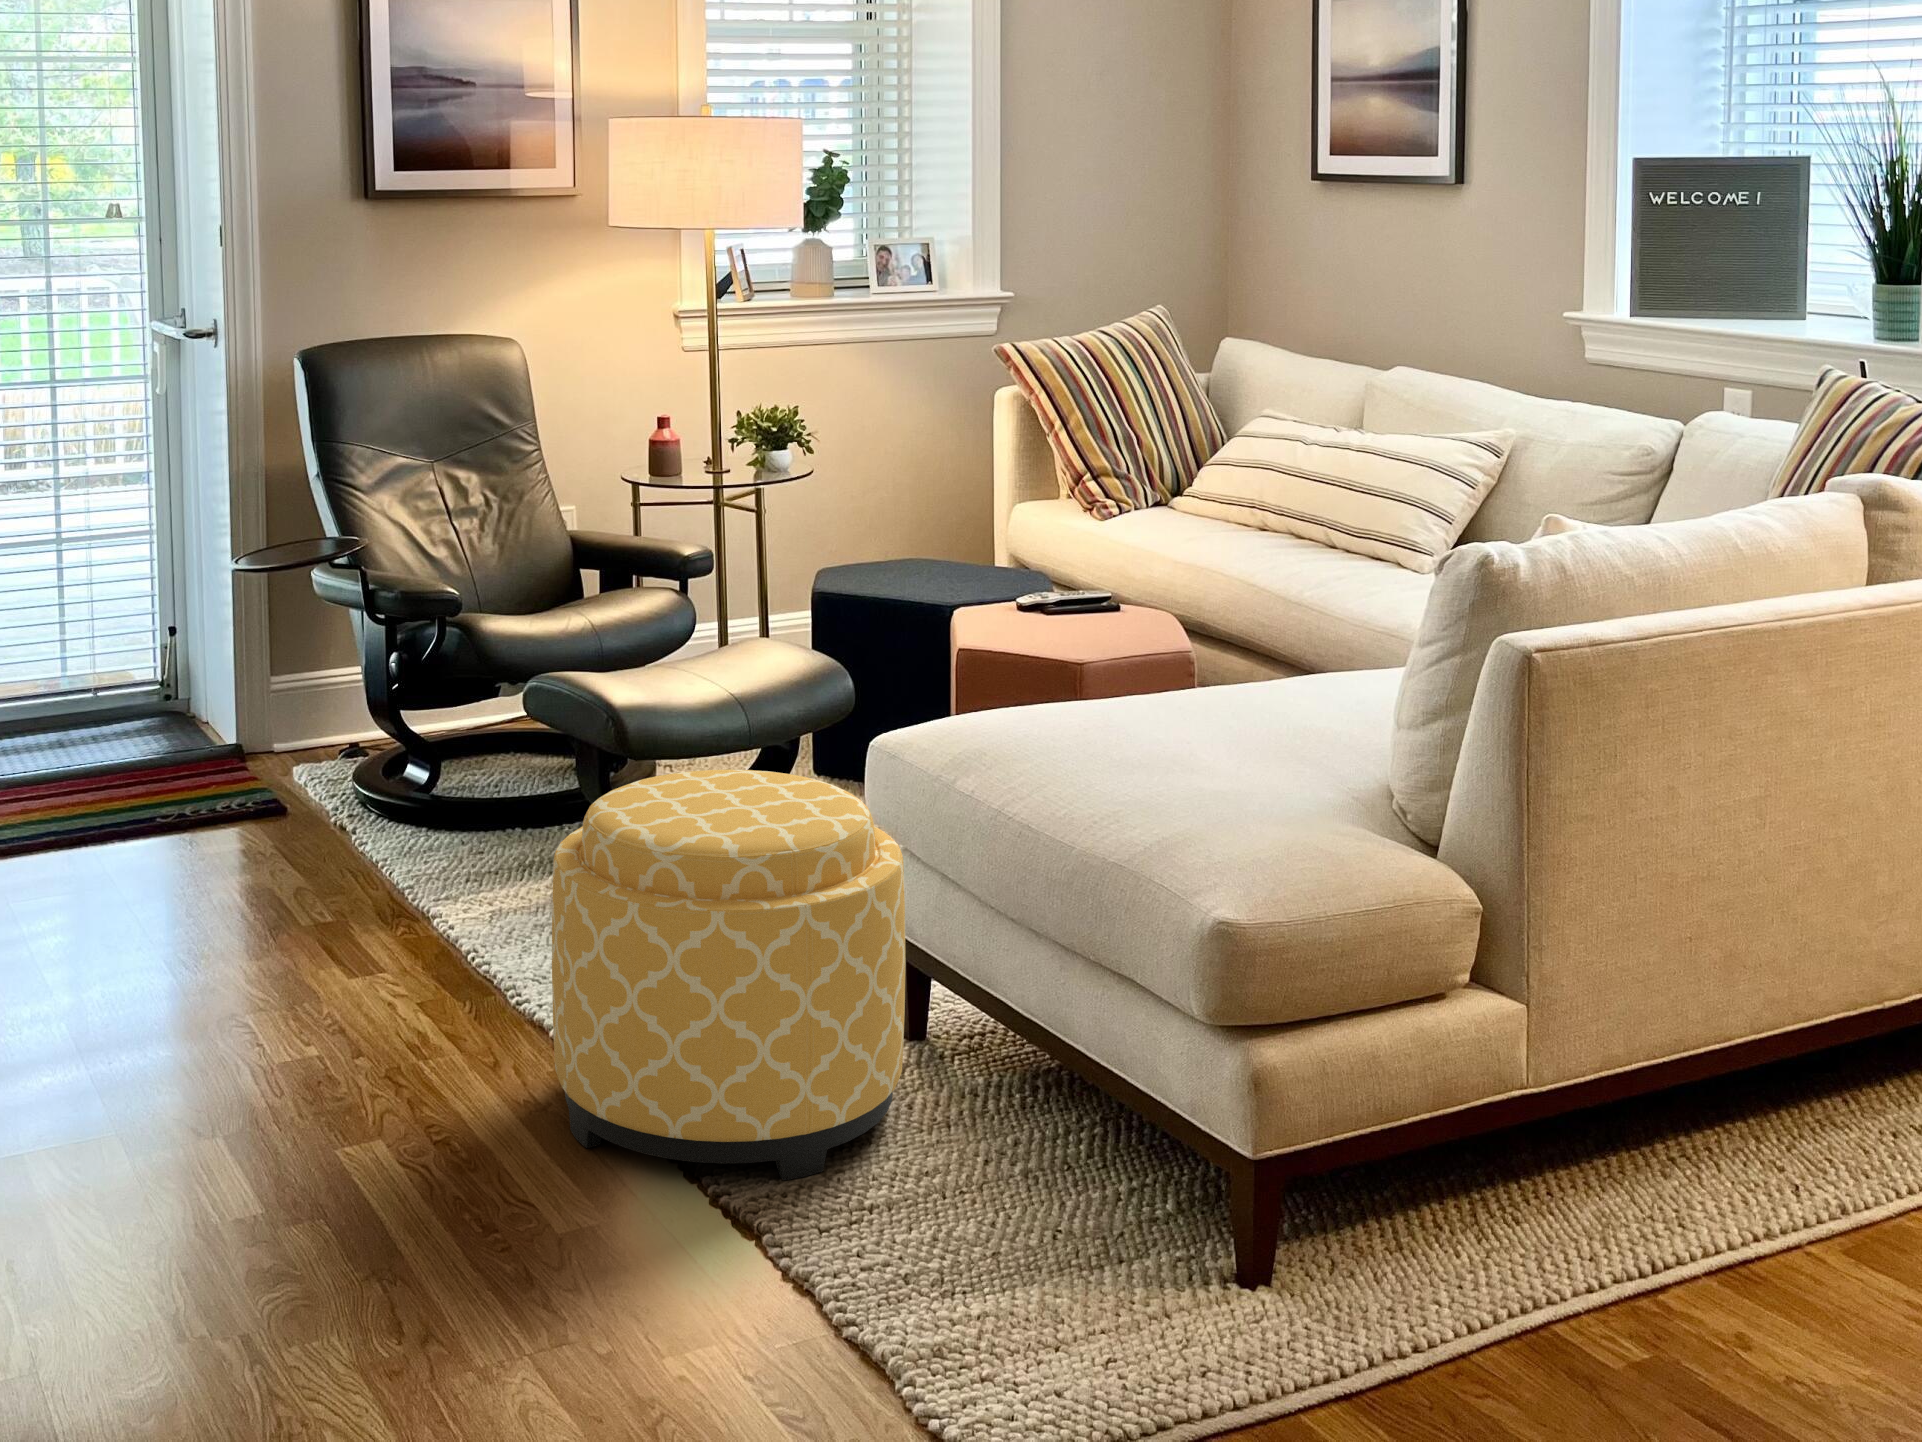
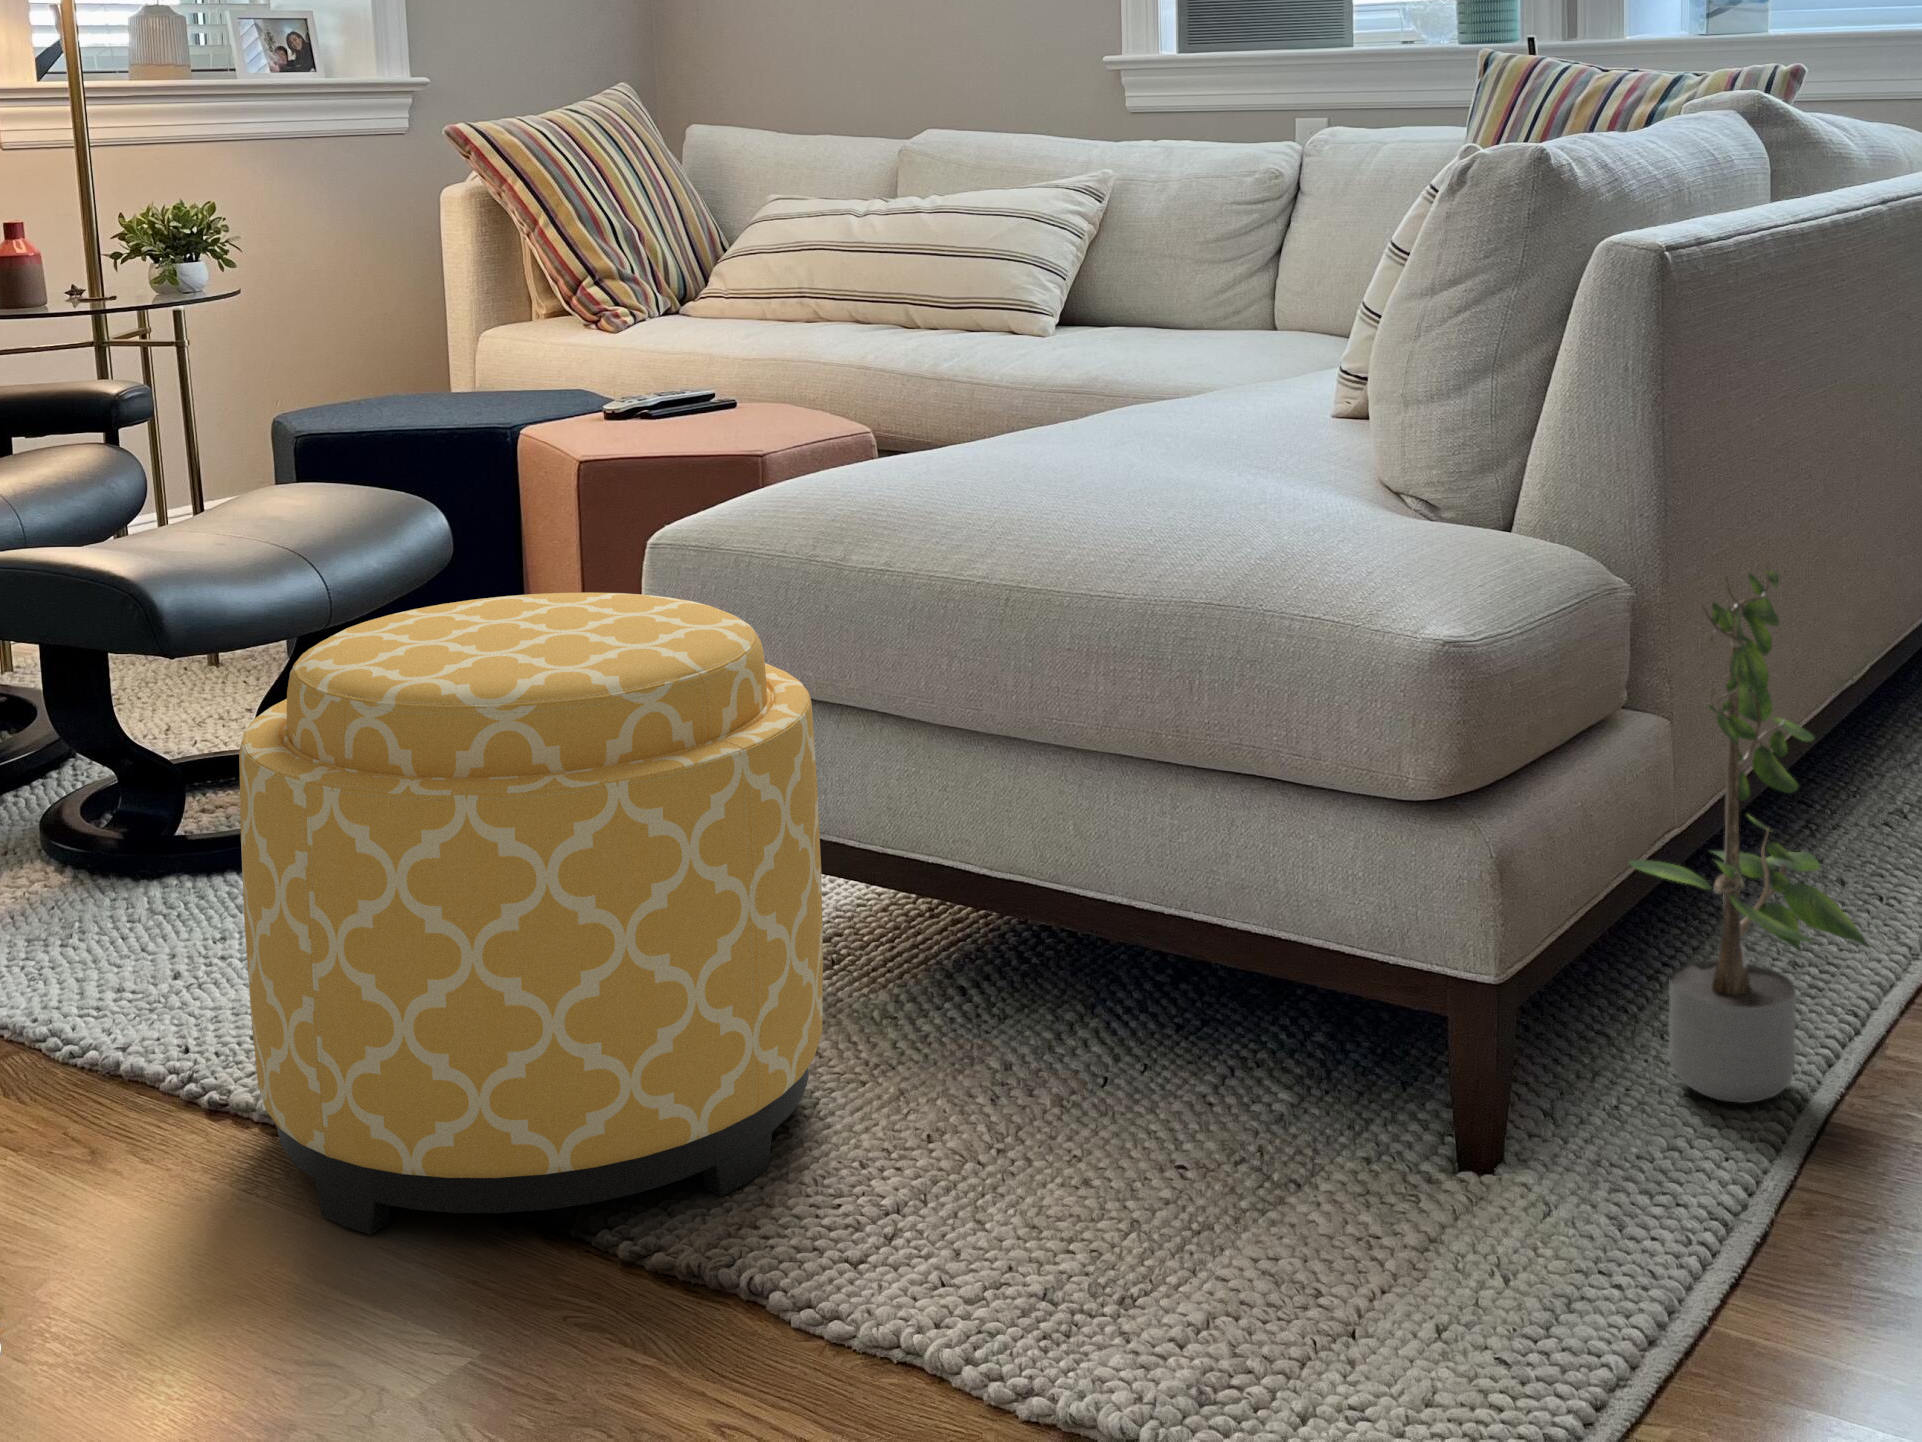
potted plant: none [1412,900,1630,1312] -> present [1629,570,1870,1103]

